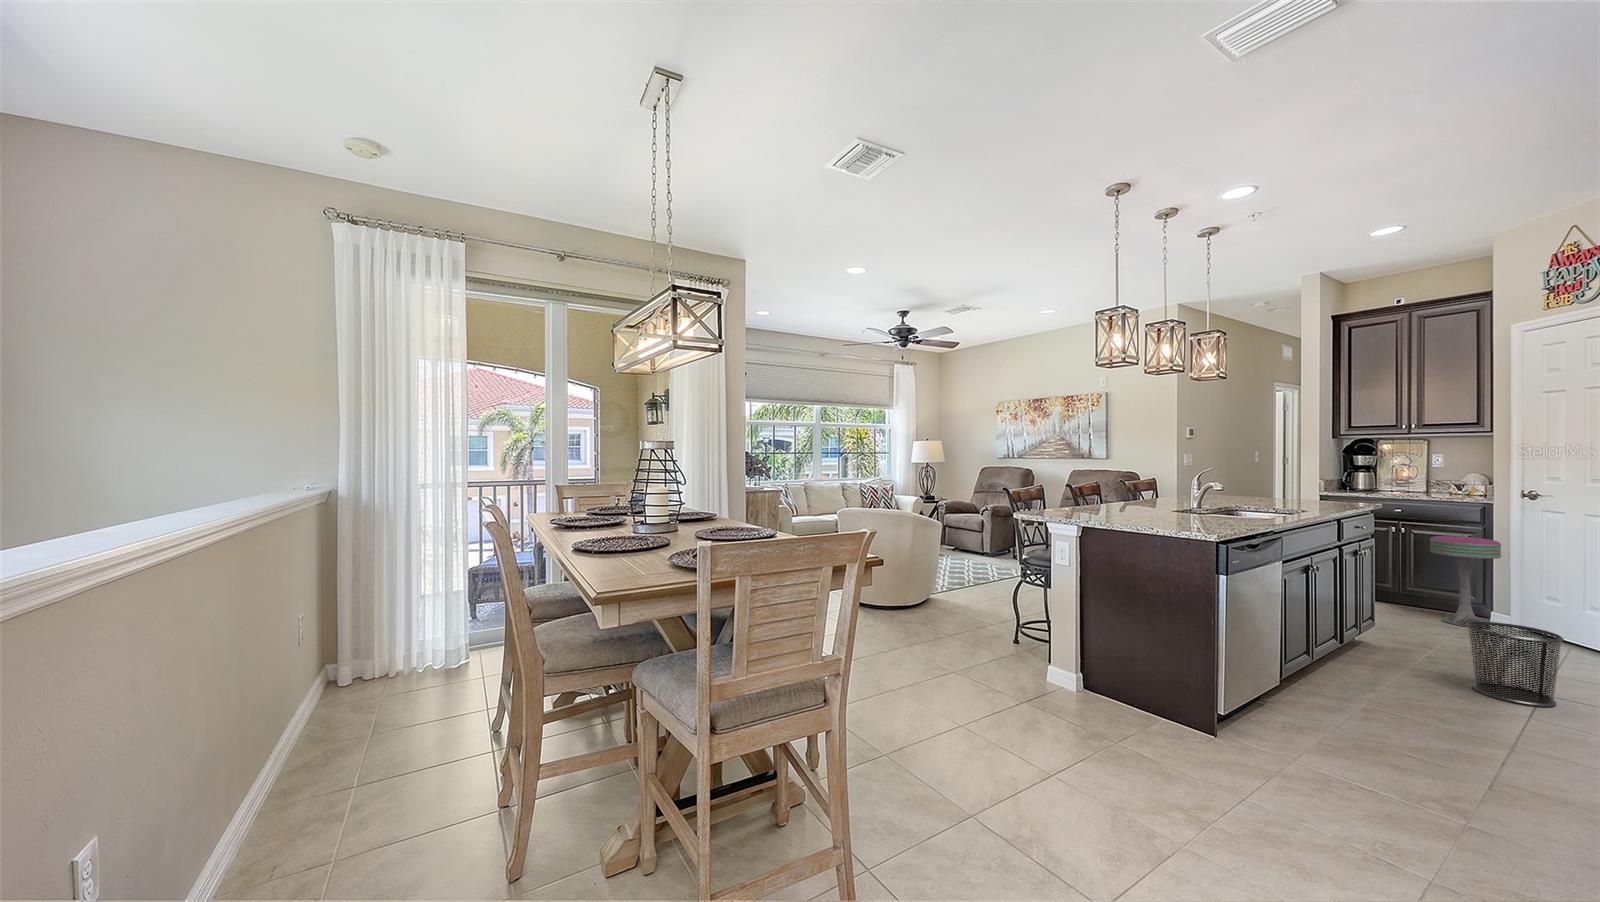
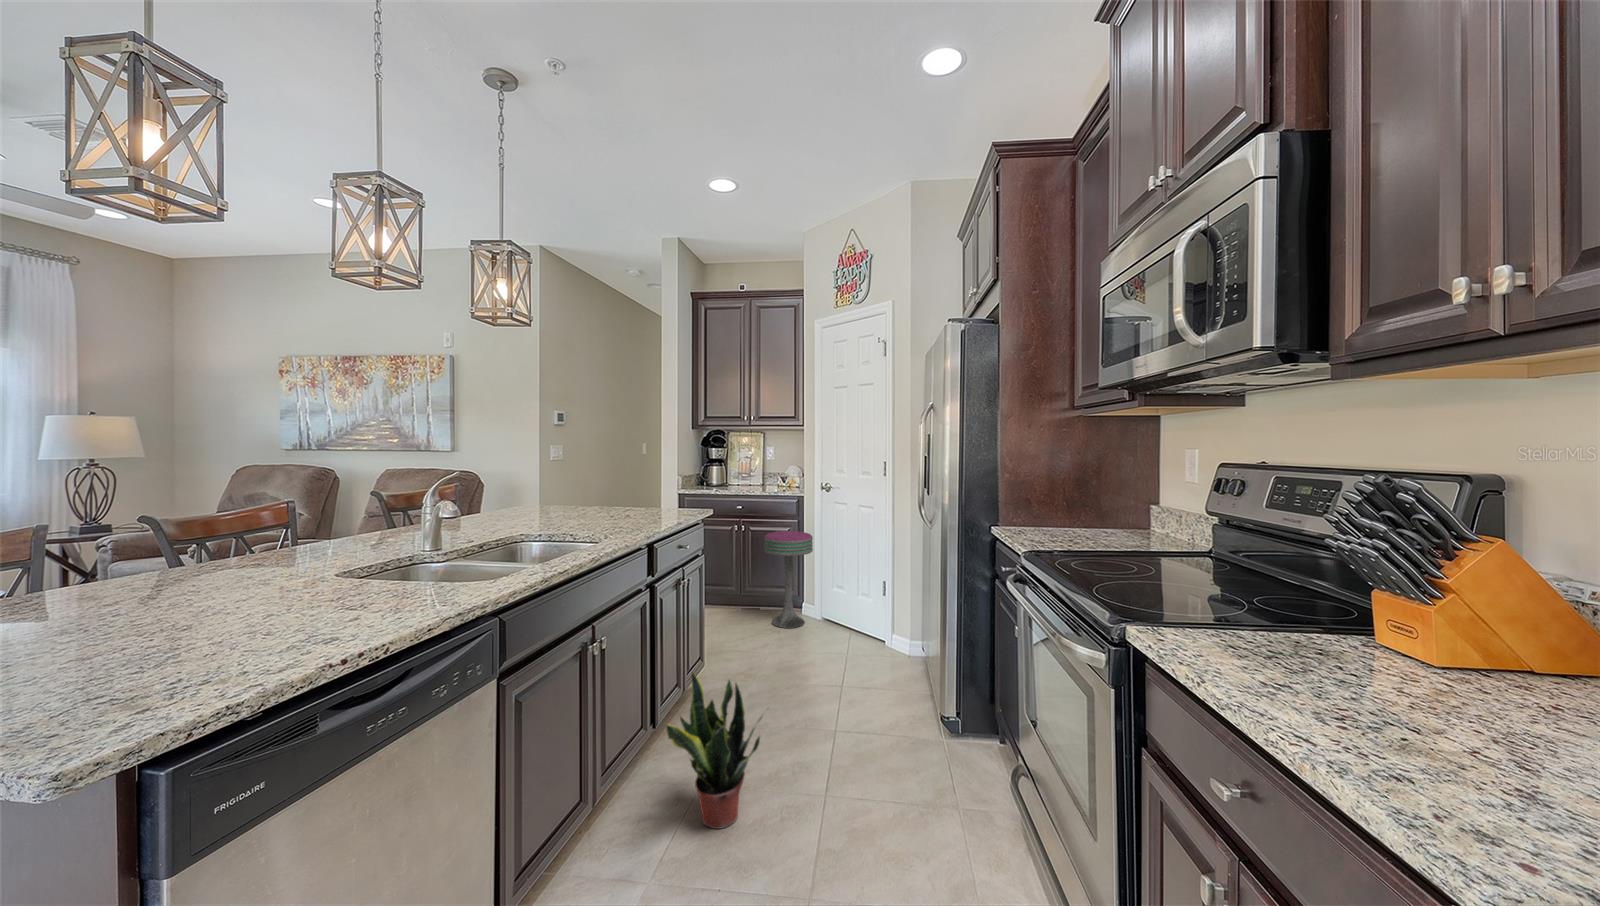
potted plant: none [1345,590,1432,683] -> present [667,673,769,829]
waste bin: present [1466,621,1564,707] -> none [803,670,888,800]

